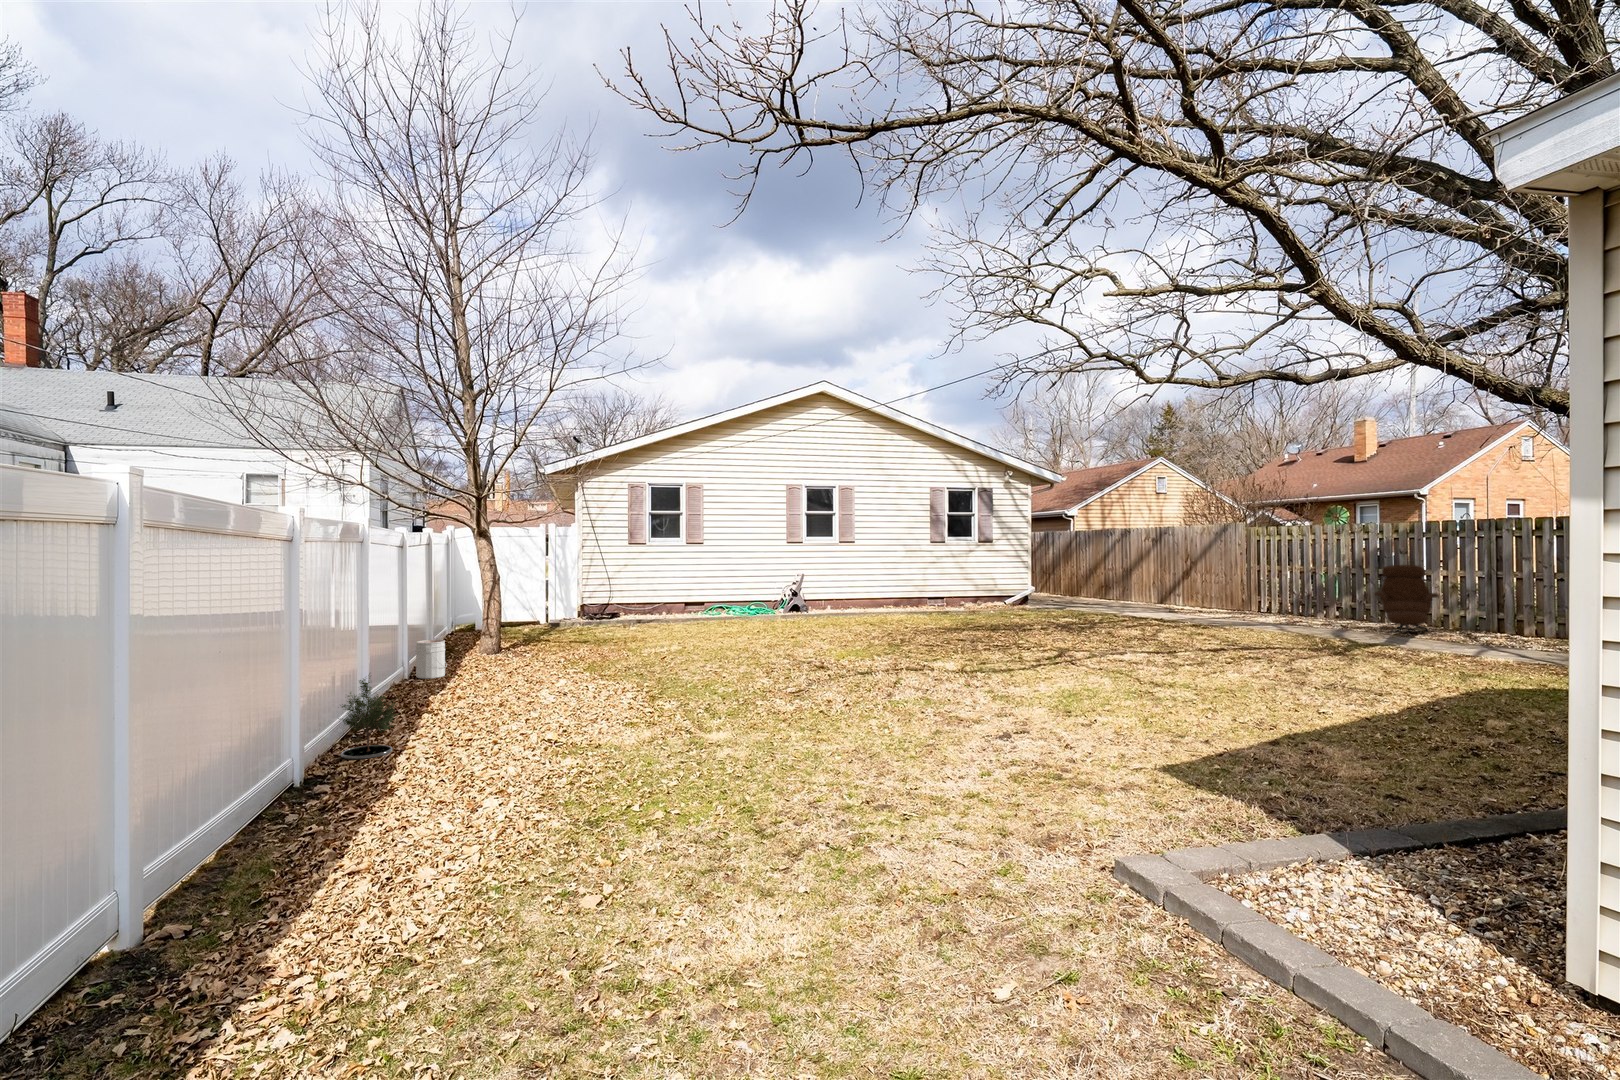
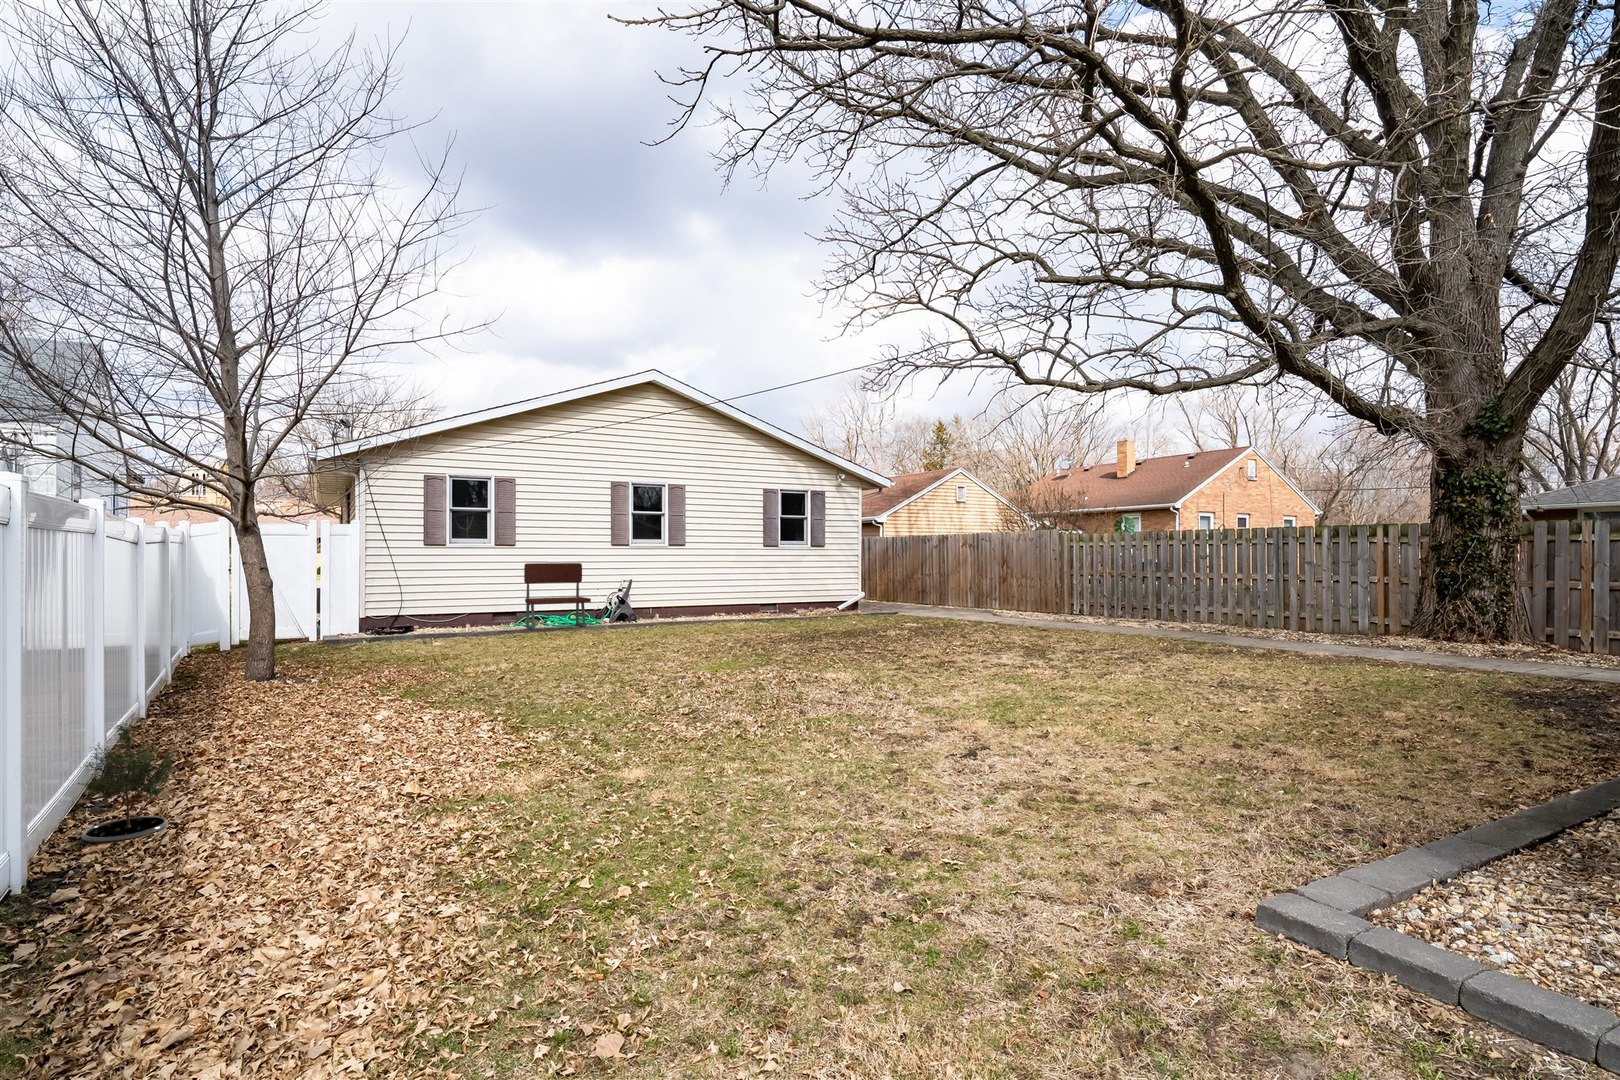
bench: none [709,559,765,618] -> present [524,563,591,630]
lounge chair: present [1375,565,1438,634] -> none [1177,569,1230,631]
bucket: present [416,640,447,679] -> none [161,663,208,715]

